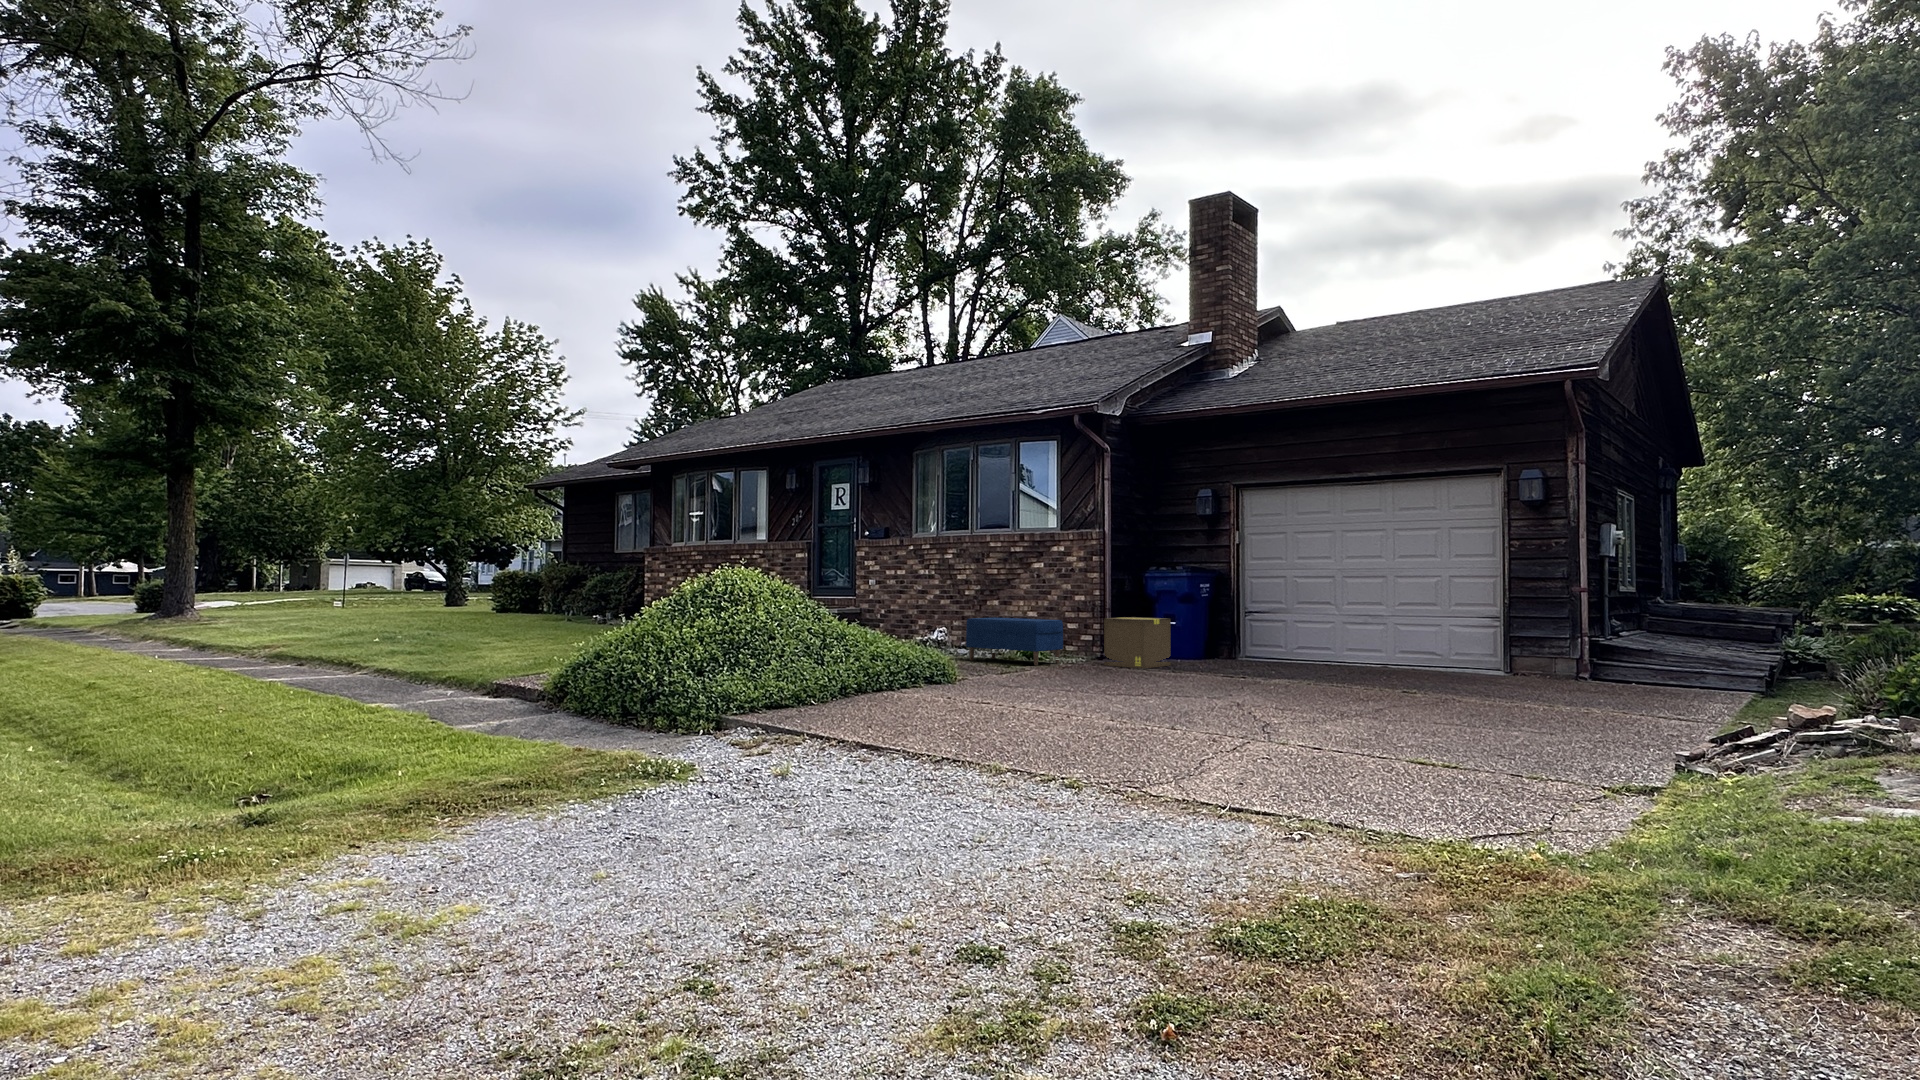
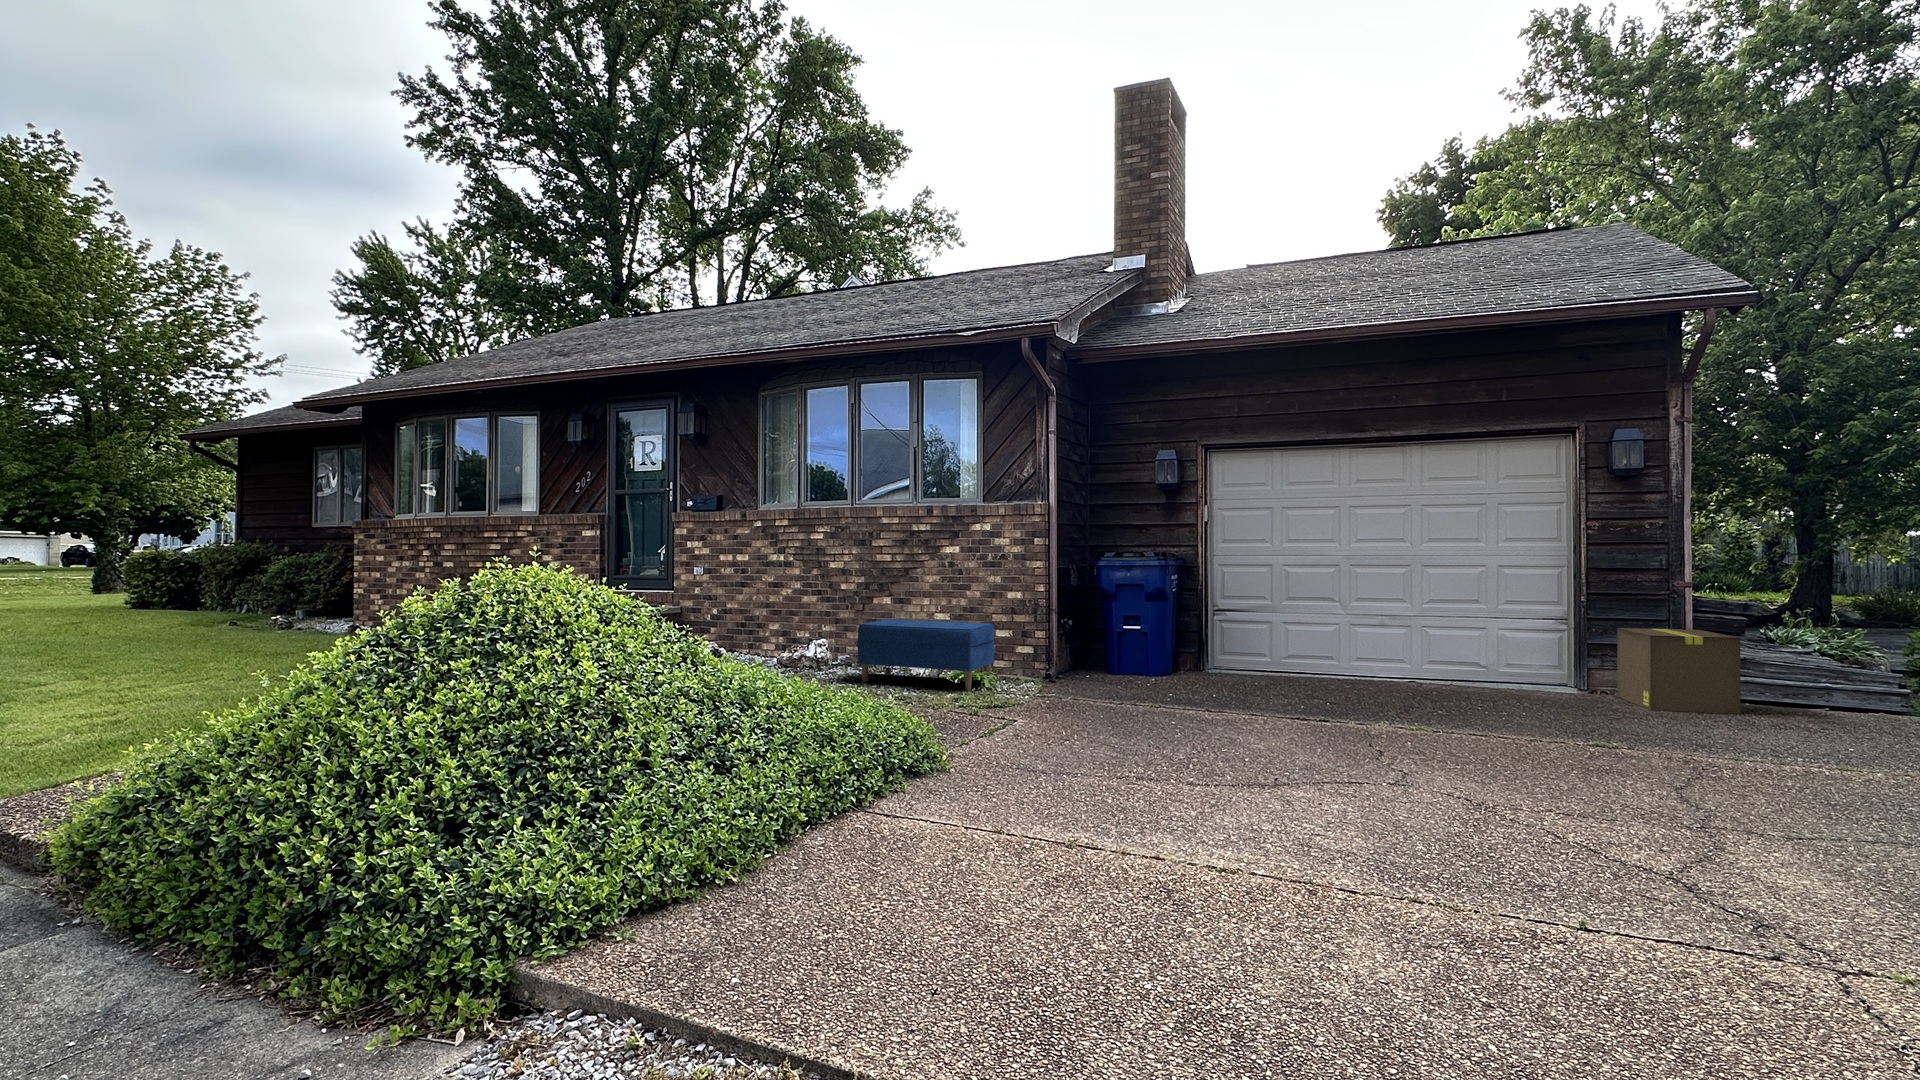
cardboard box: present [1104,617,1171,668] -> present [1617,628,1740,714]

